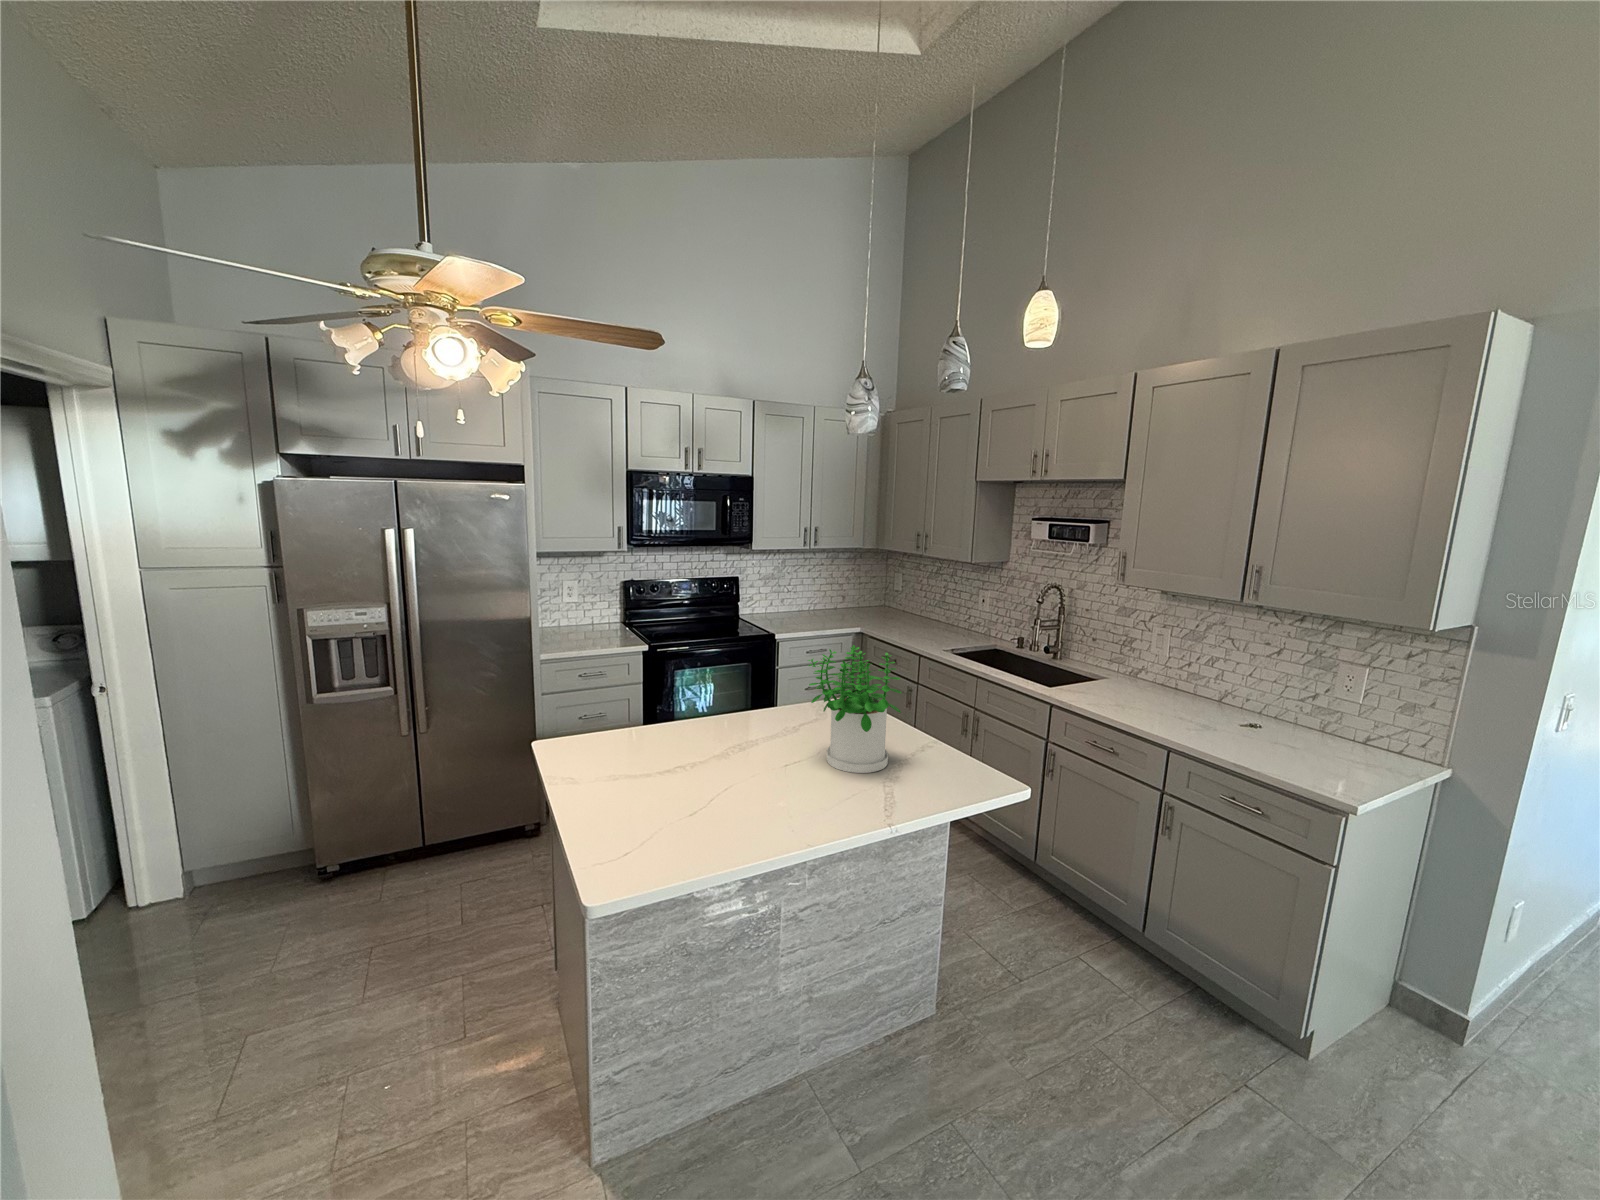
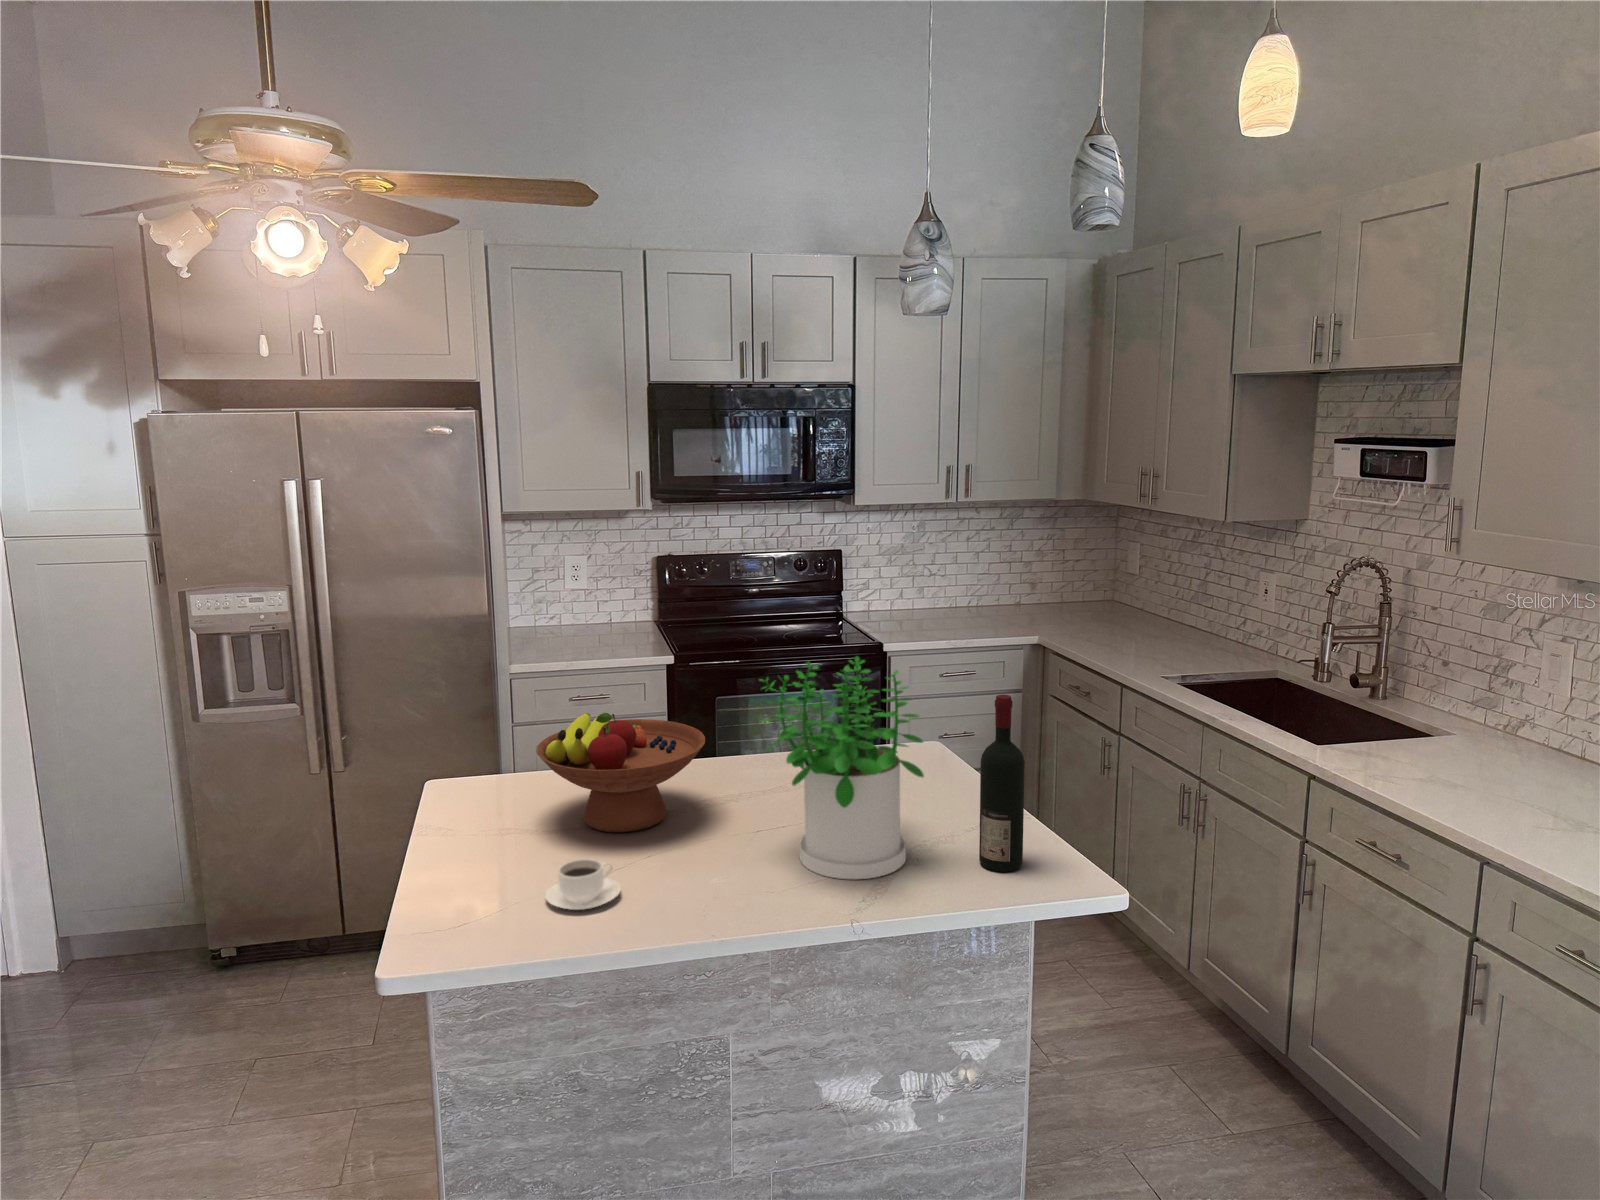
wine bottle: none [925,665,953,762] -> present [979,695,1025,872]
fruit bowl: none [656,684,760,757] -> present [536,713,705,832]
coffee cup: none [700,772,745,803] -> present [545,859,621,910]

